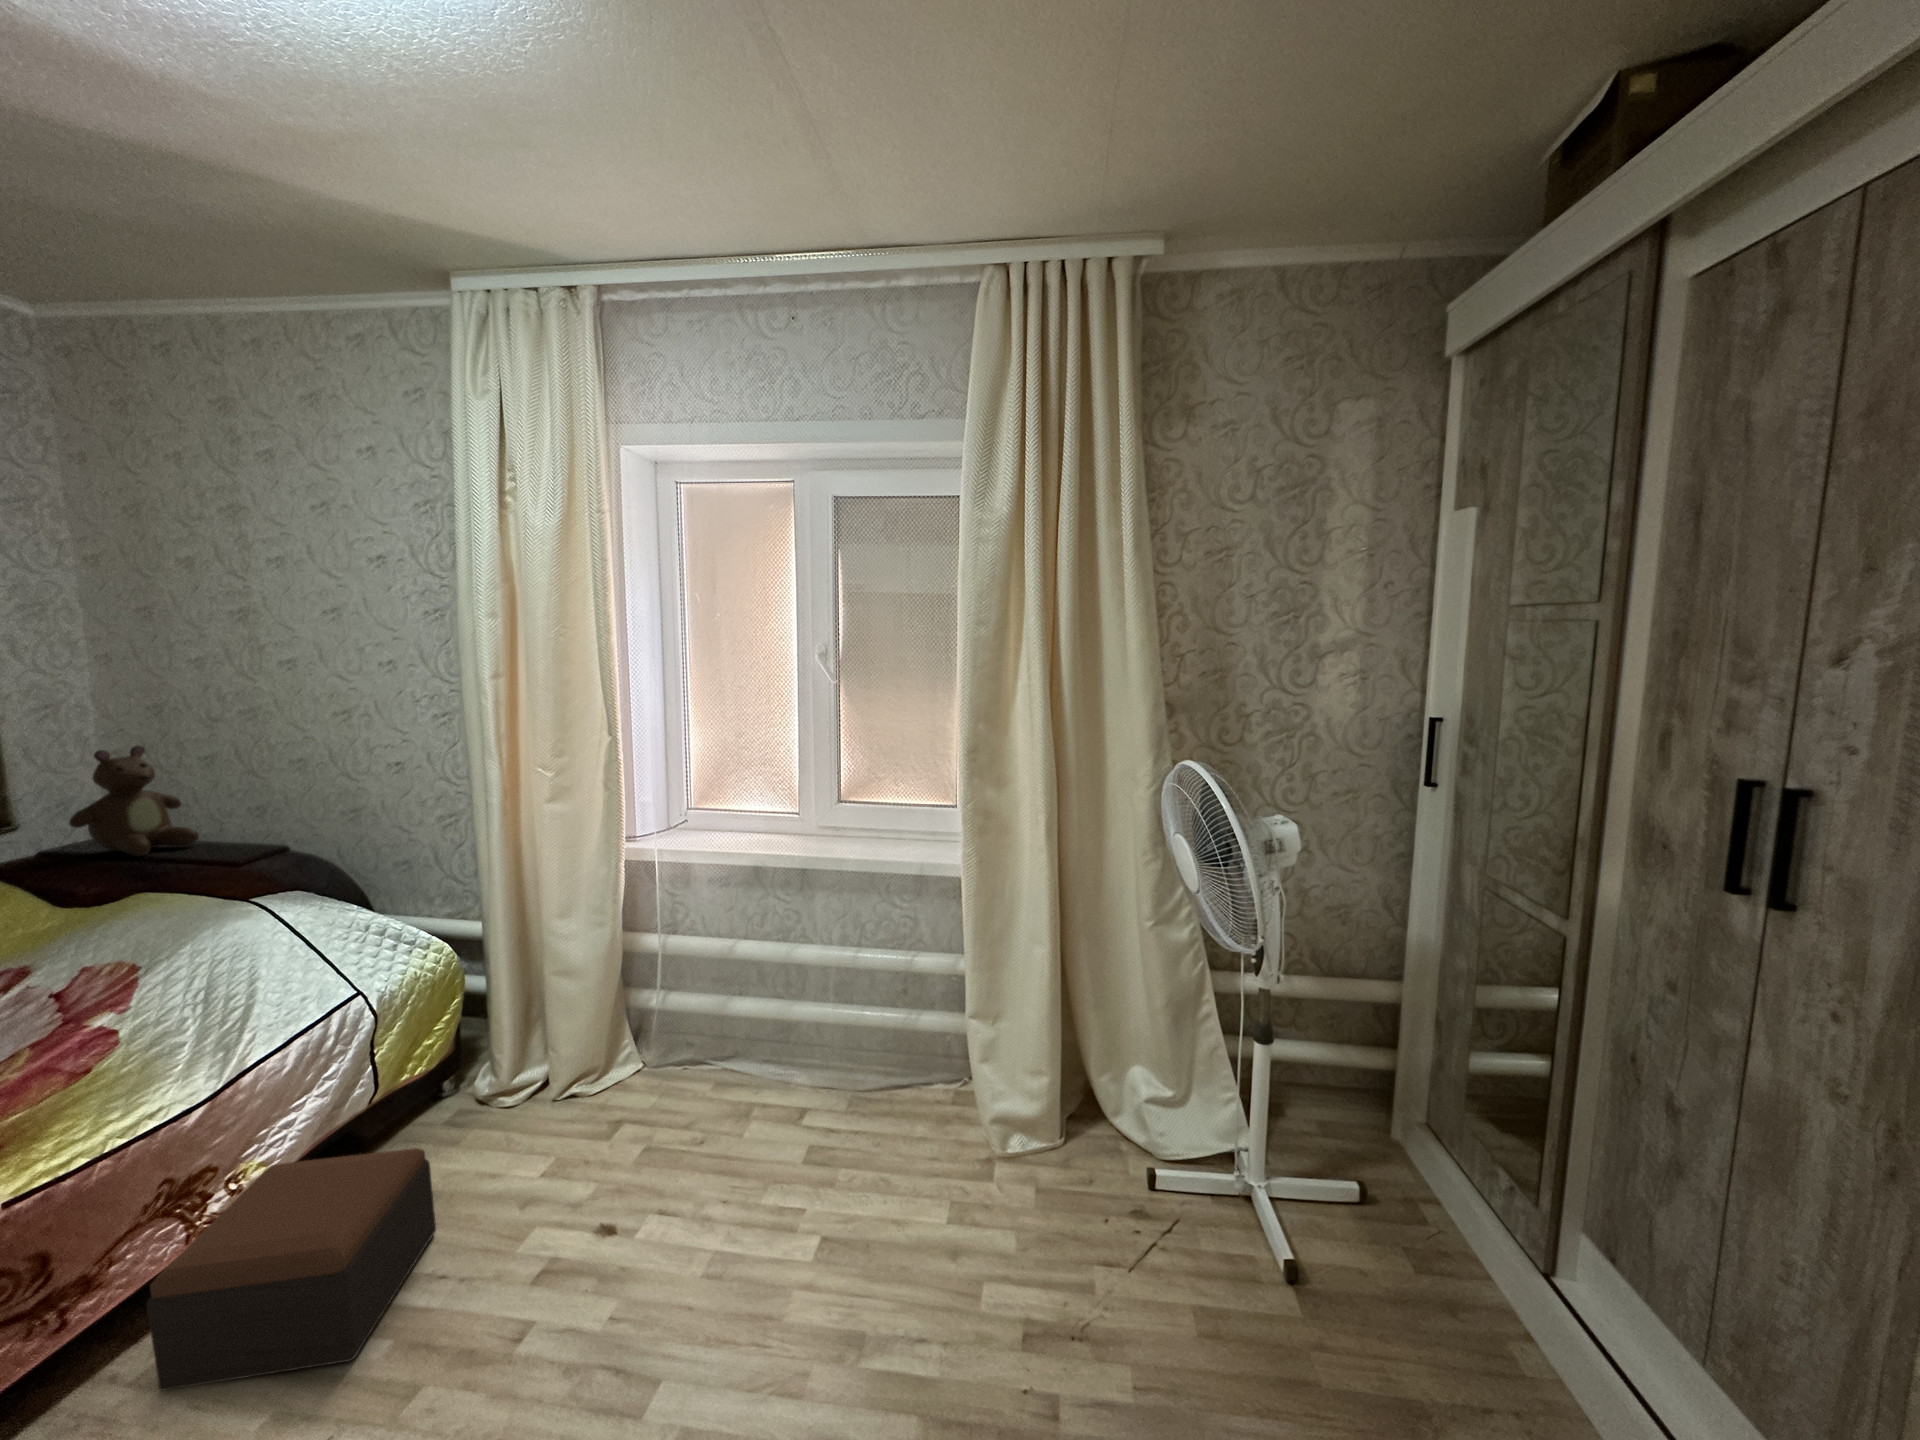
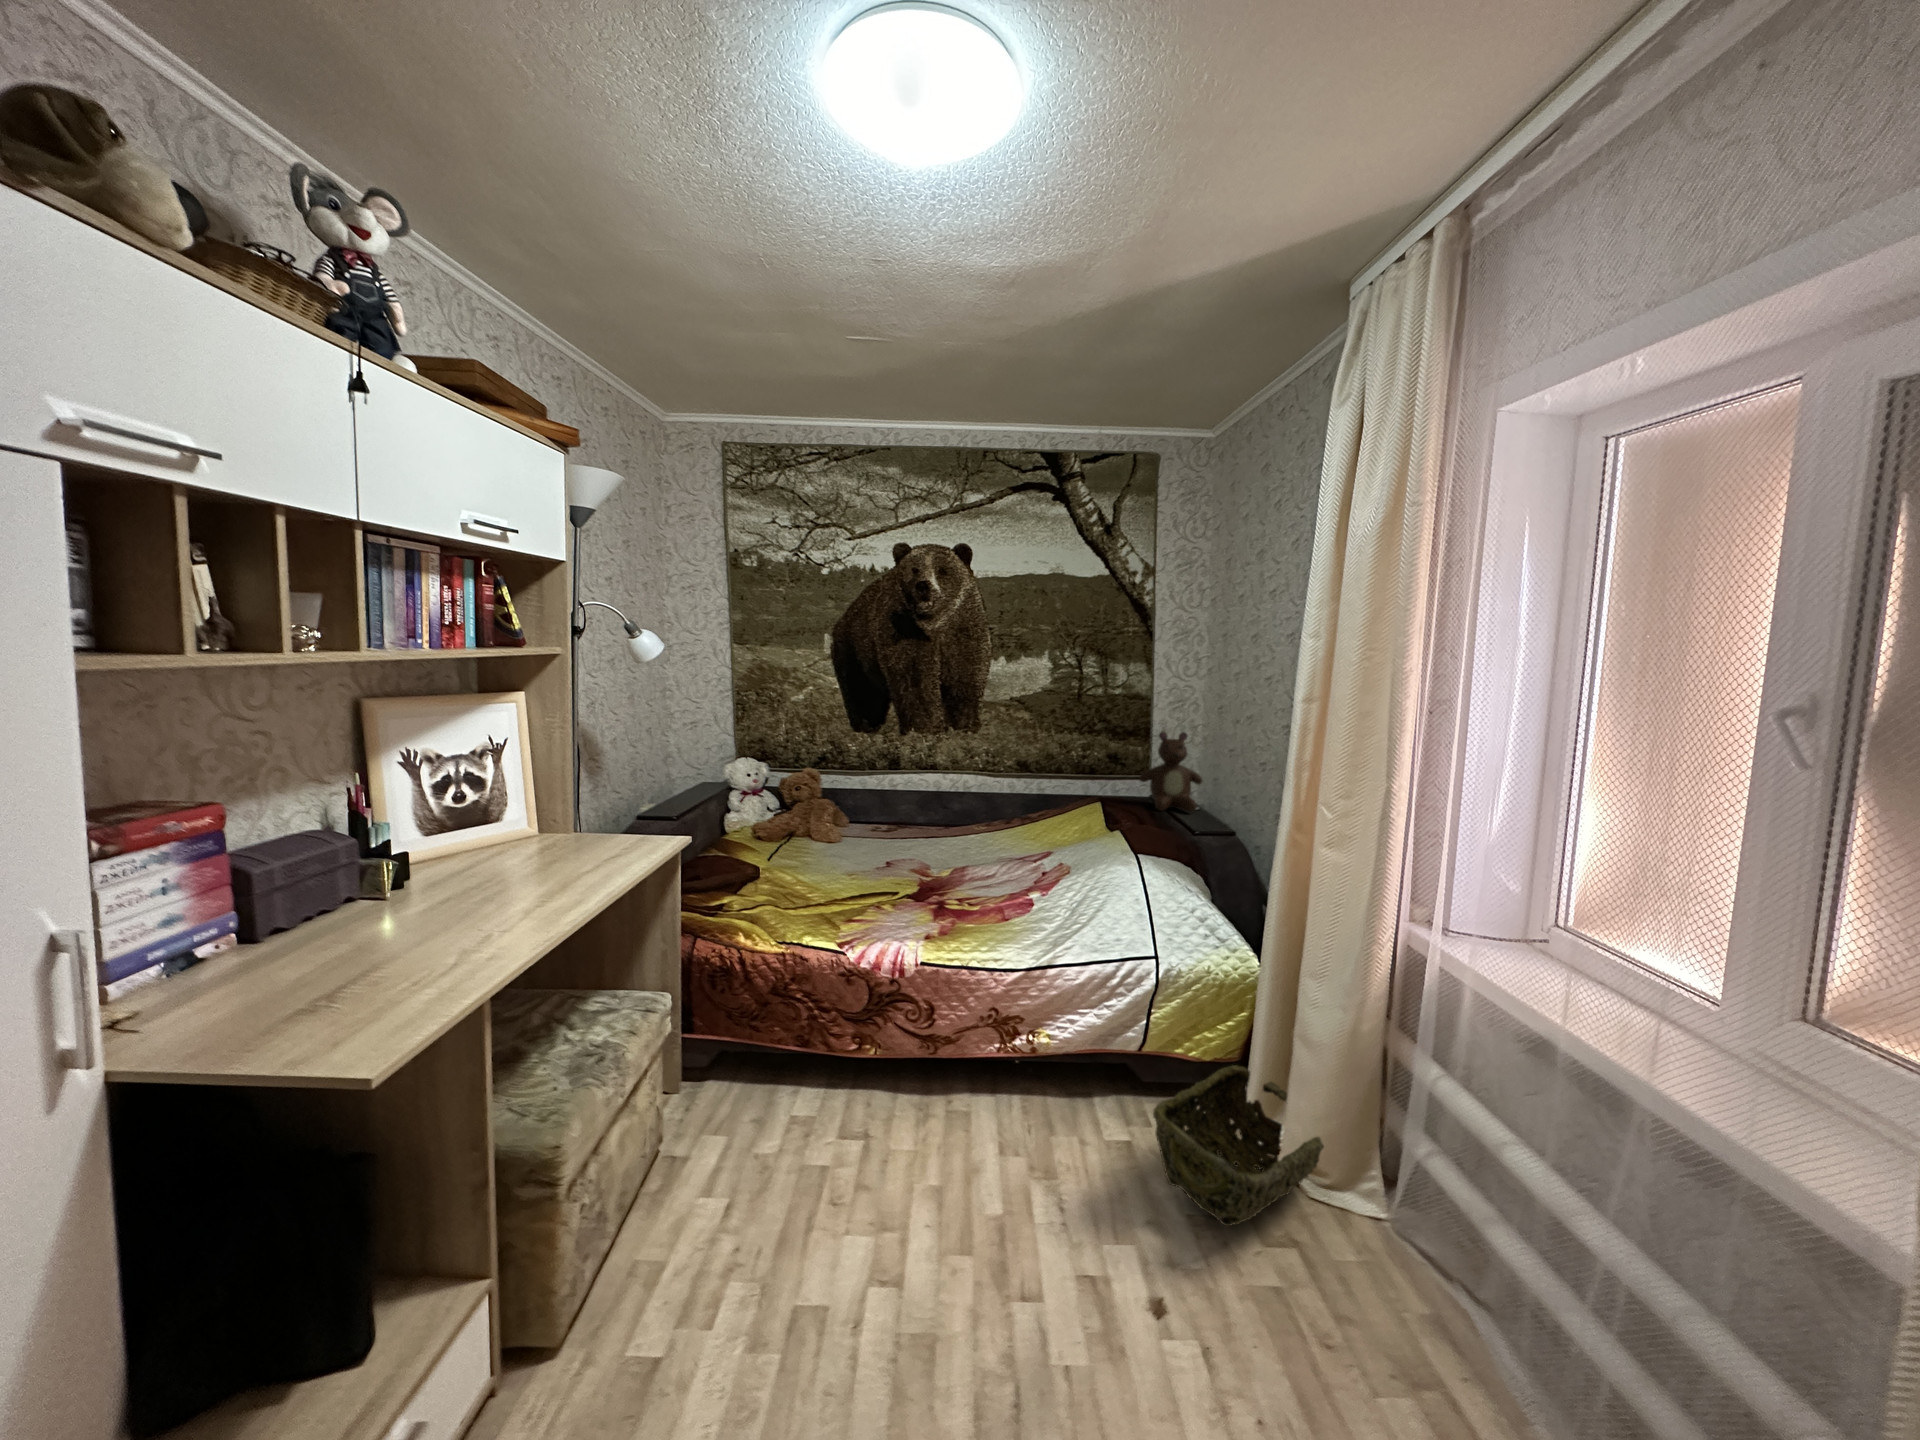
woven basket: none [473,1029,611,1166] -> present [1153,1065,1324,1226]
footstool: present [147,1148,436,1391] -> none [945,1041,1102,1201]

